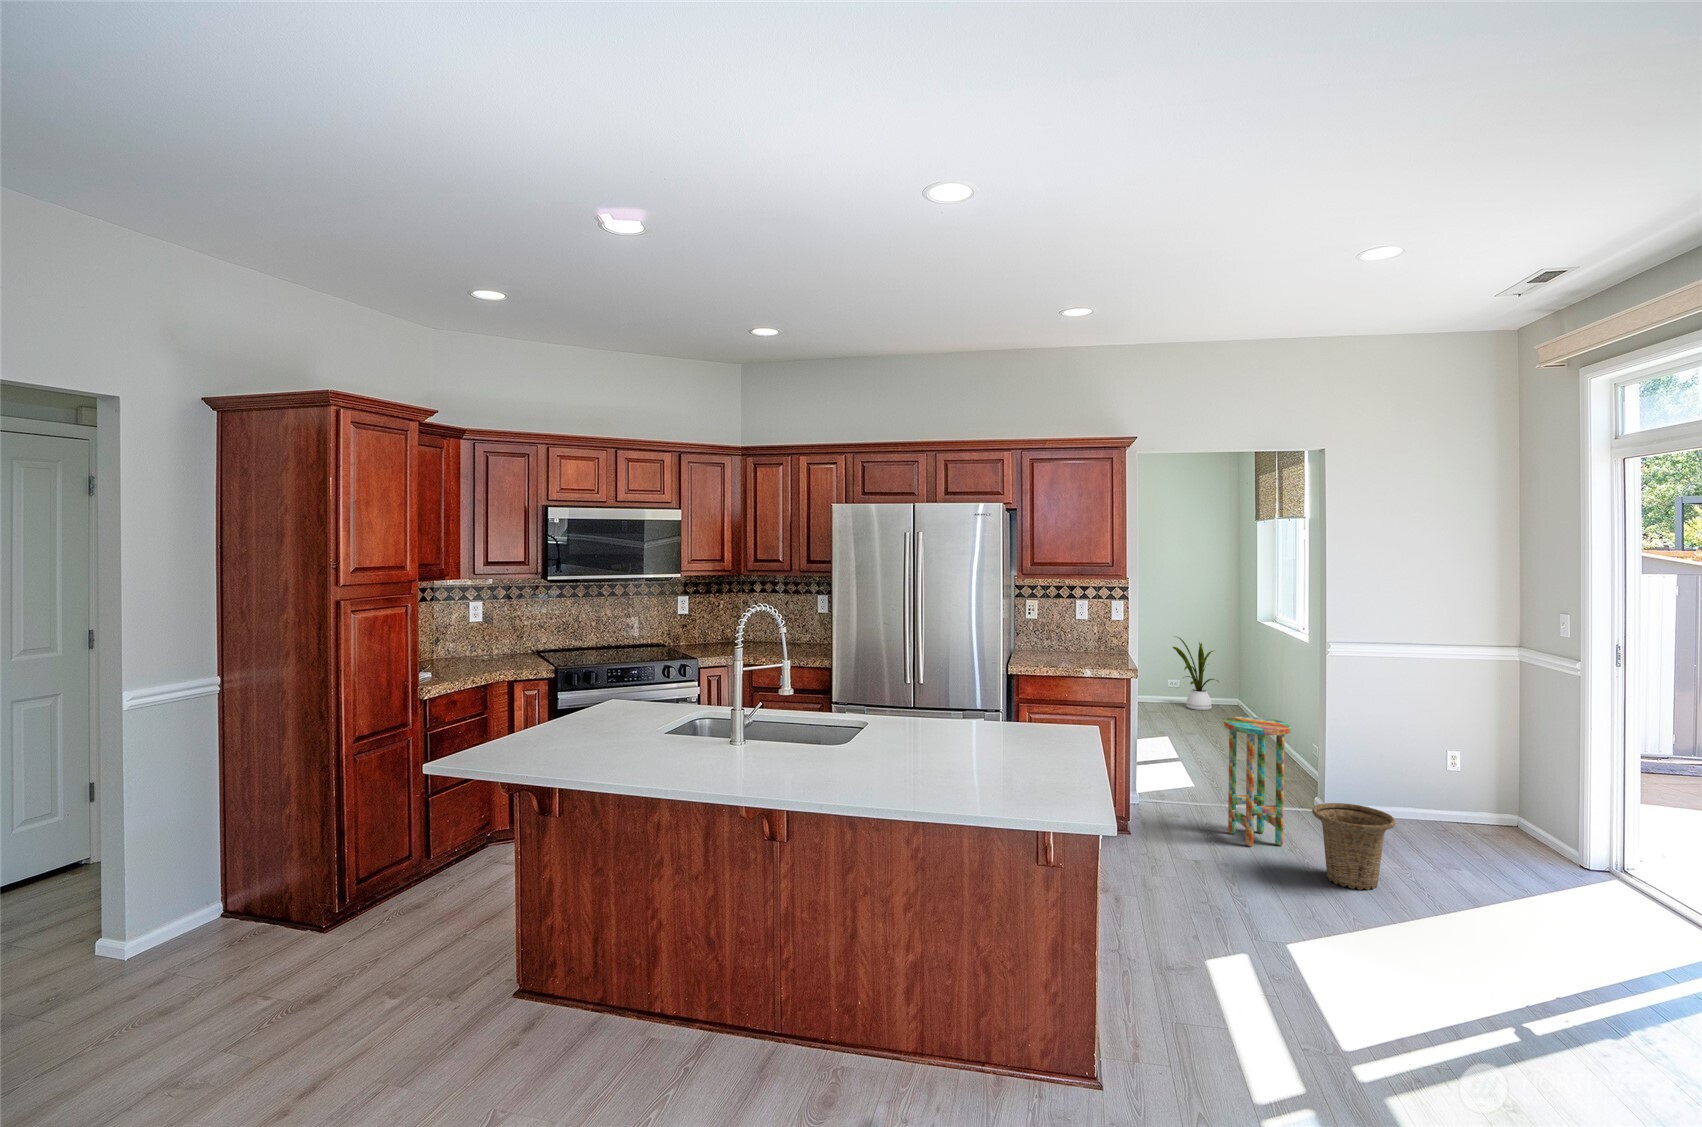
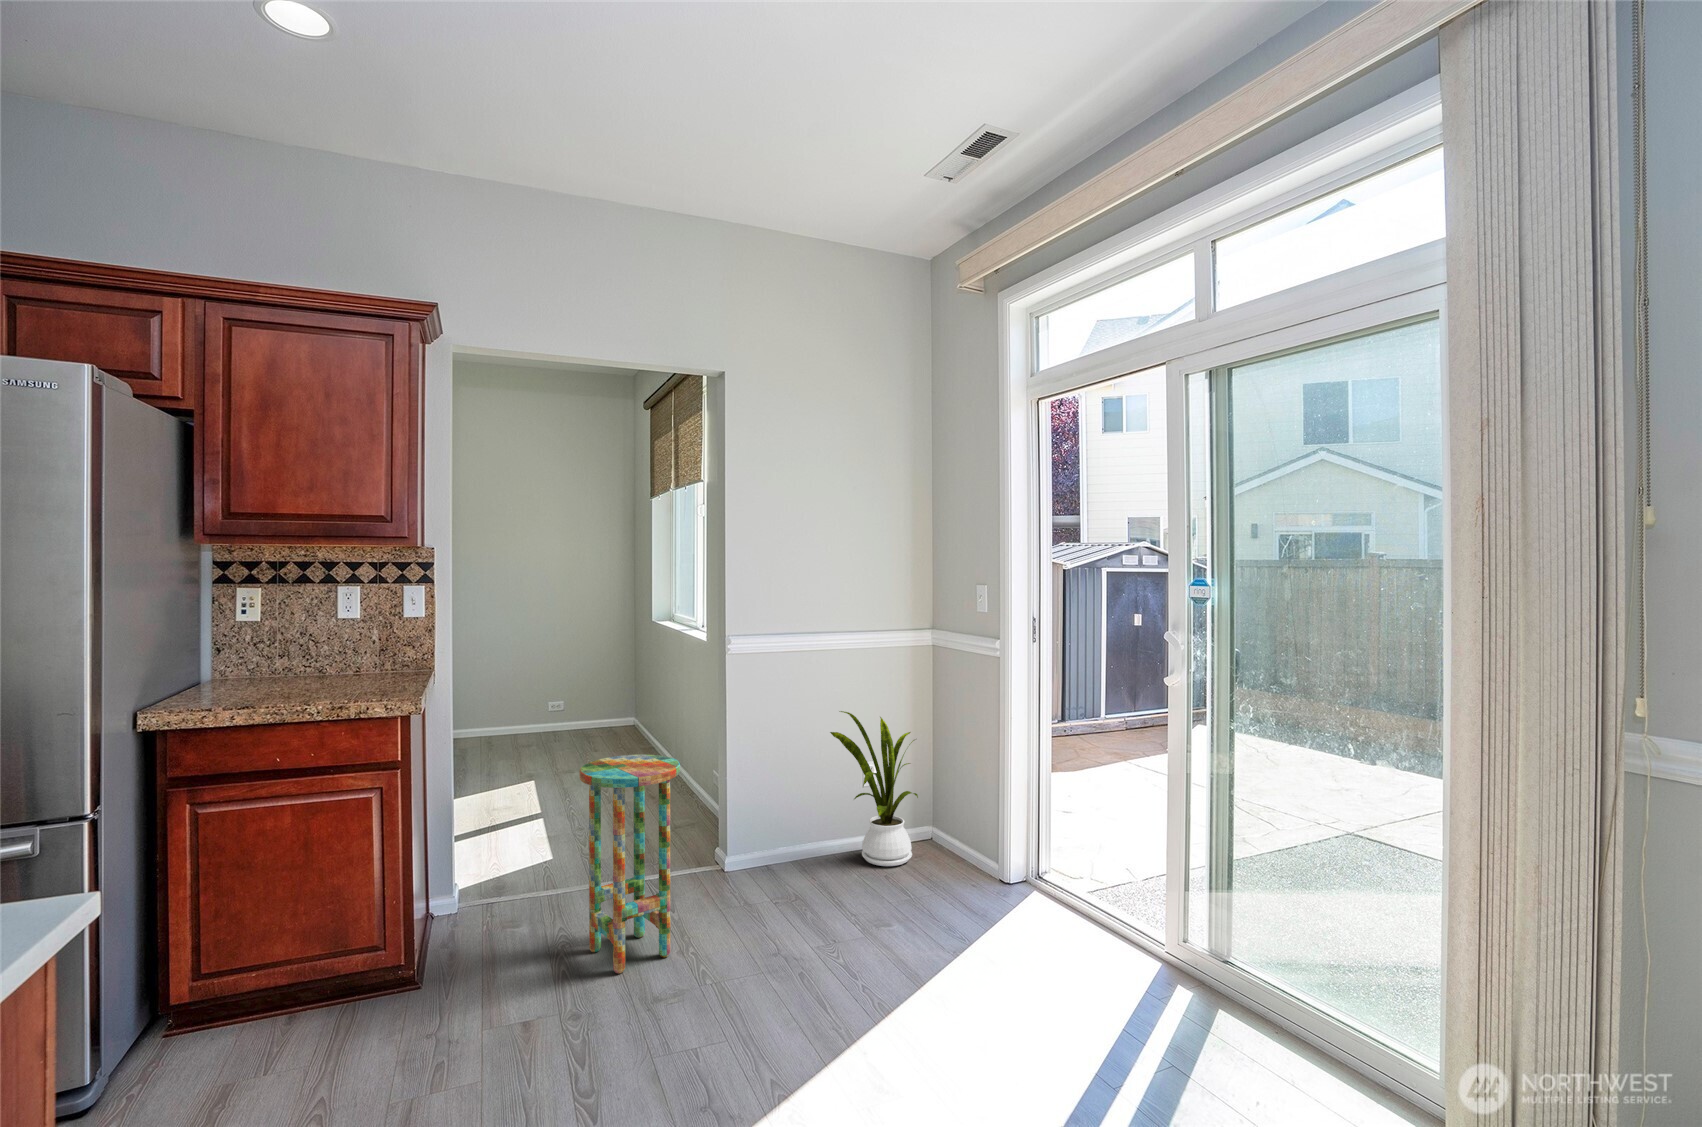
house plant: present [1173,637,1219,710] -> present [830,711,918,866]
basket: present [1312,803,1395,890] -> none [709,876,824,1024]

